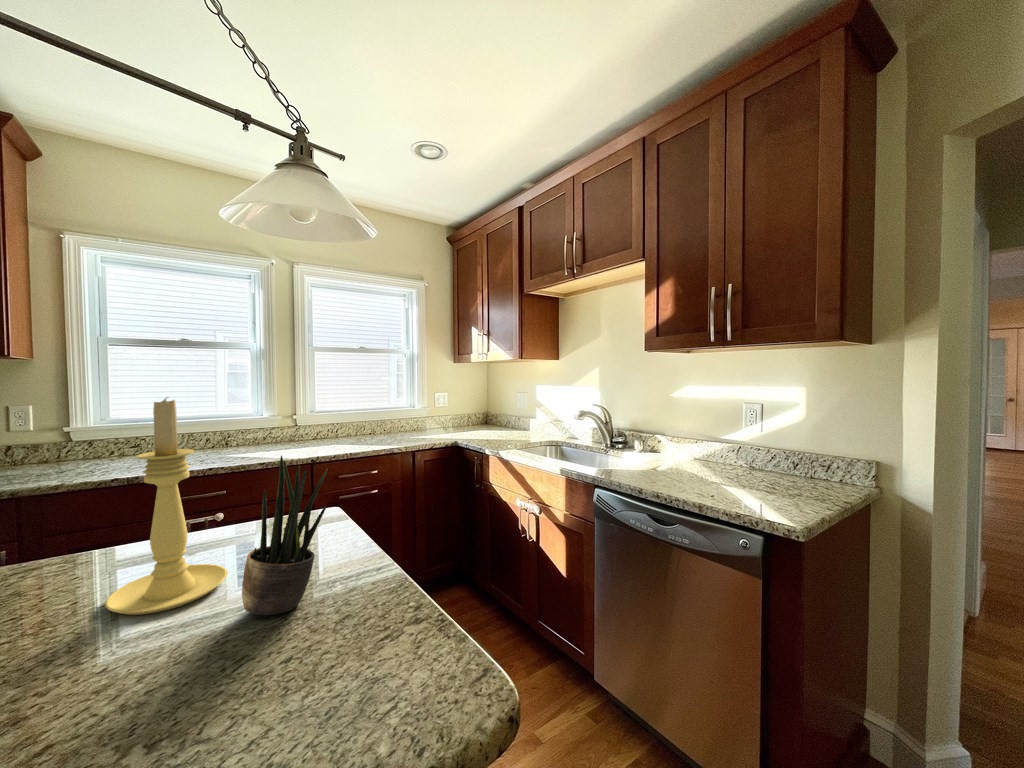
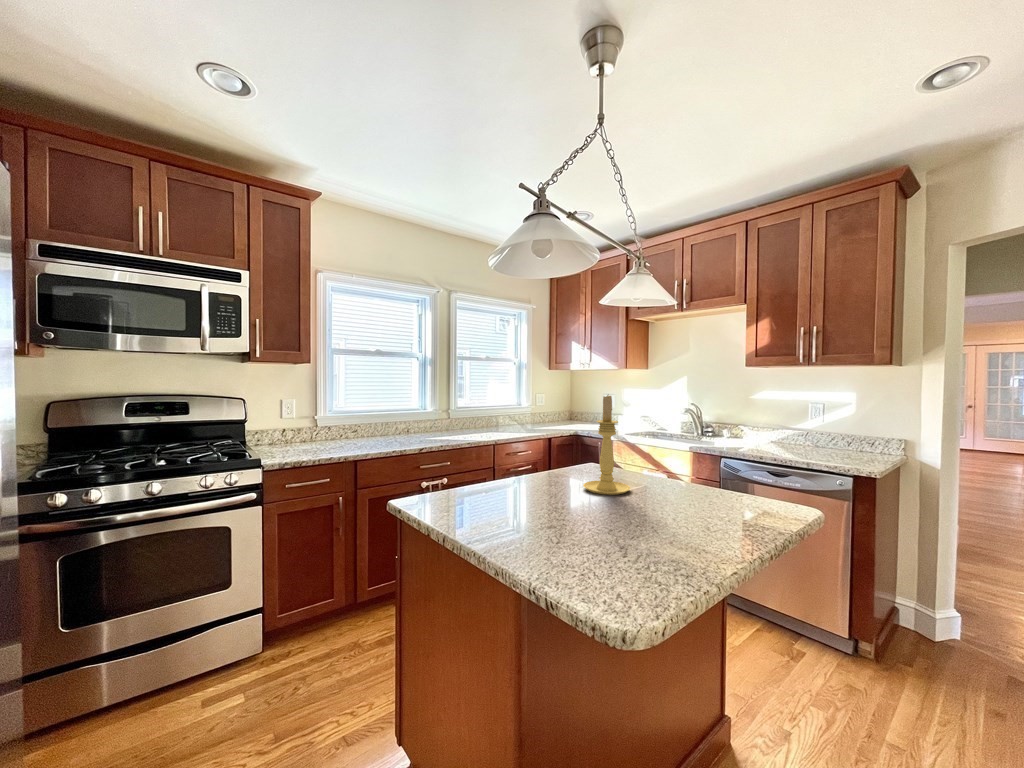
potted plant: present [242,455,328,615] -> none [658,422,691,493]

